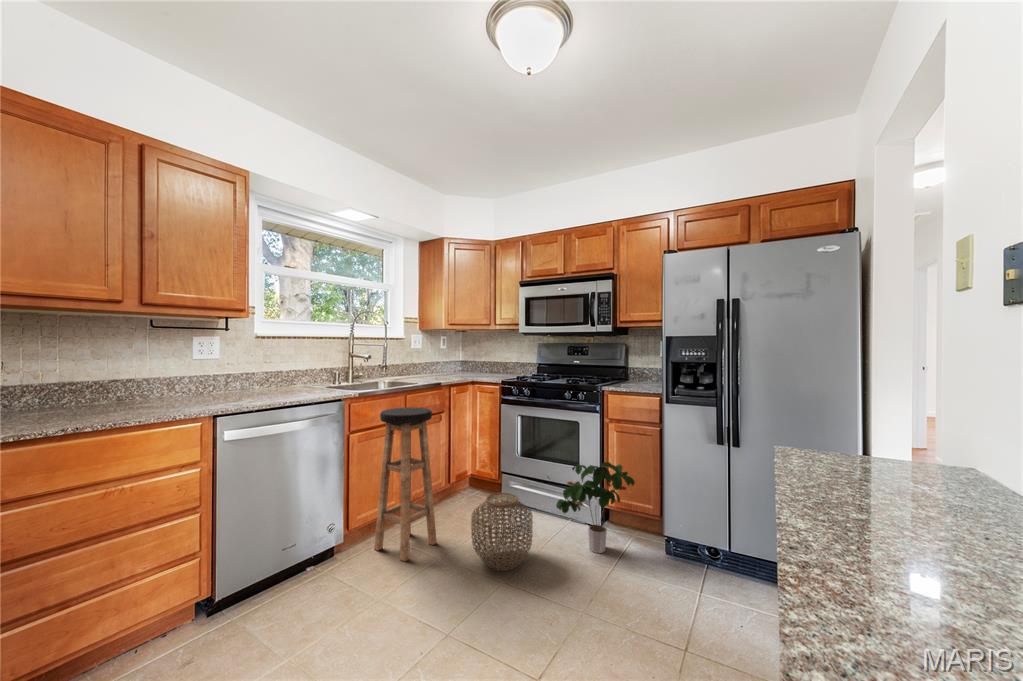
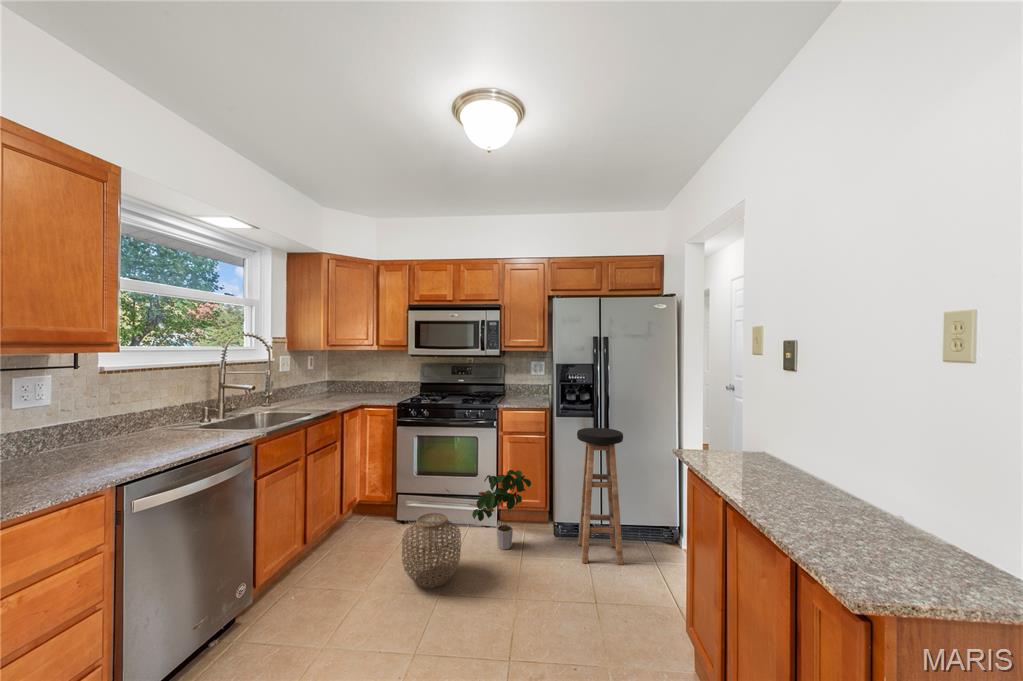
bar stool: present [374,407,437,561] -> present [577,428,623,565]

